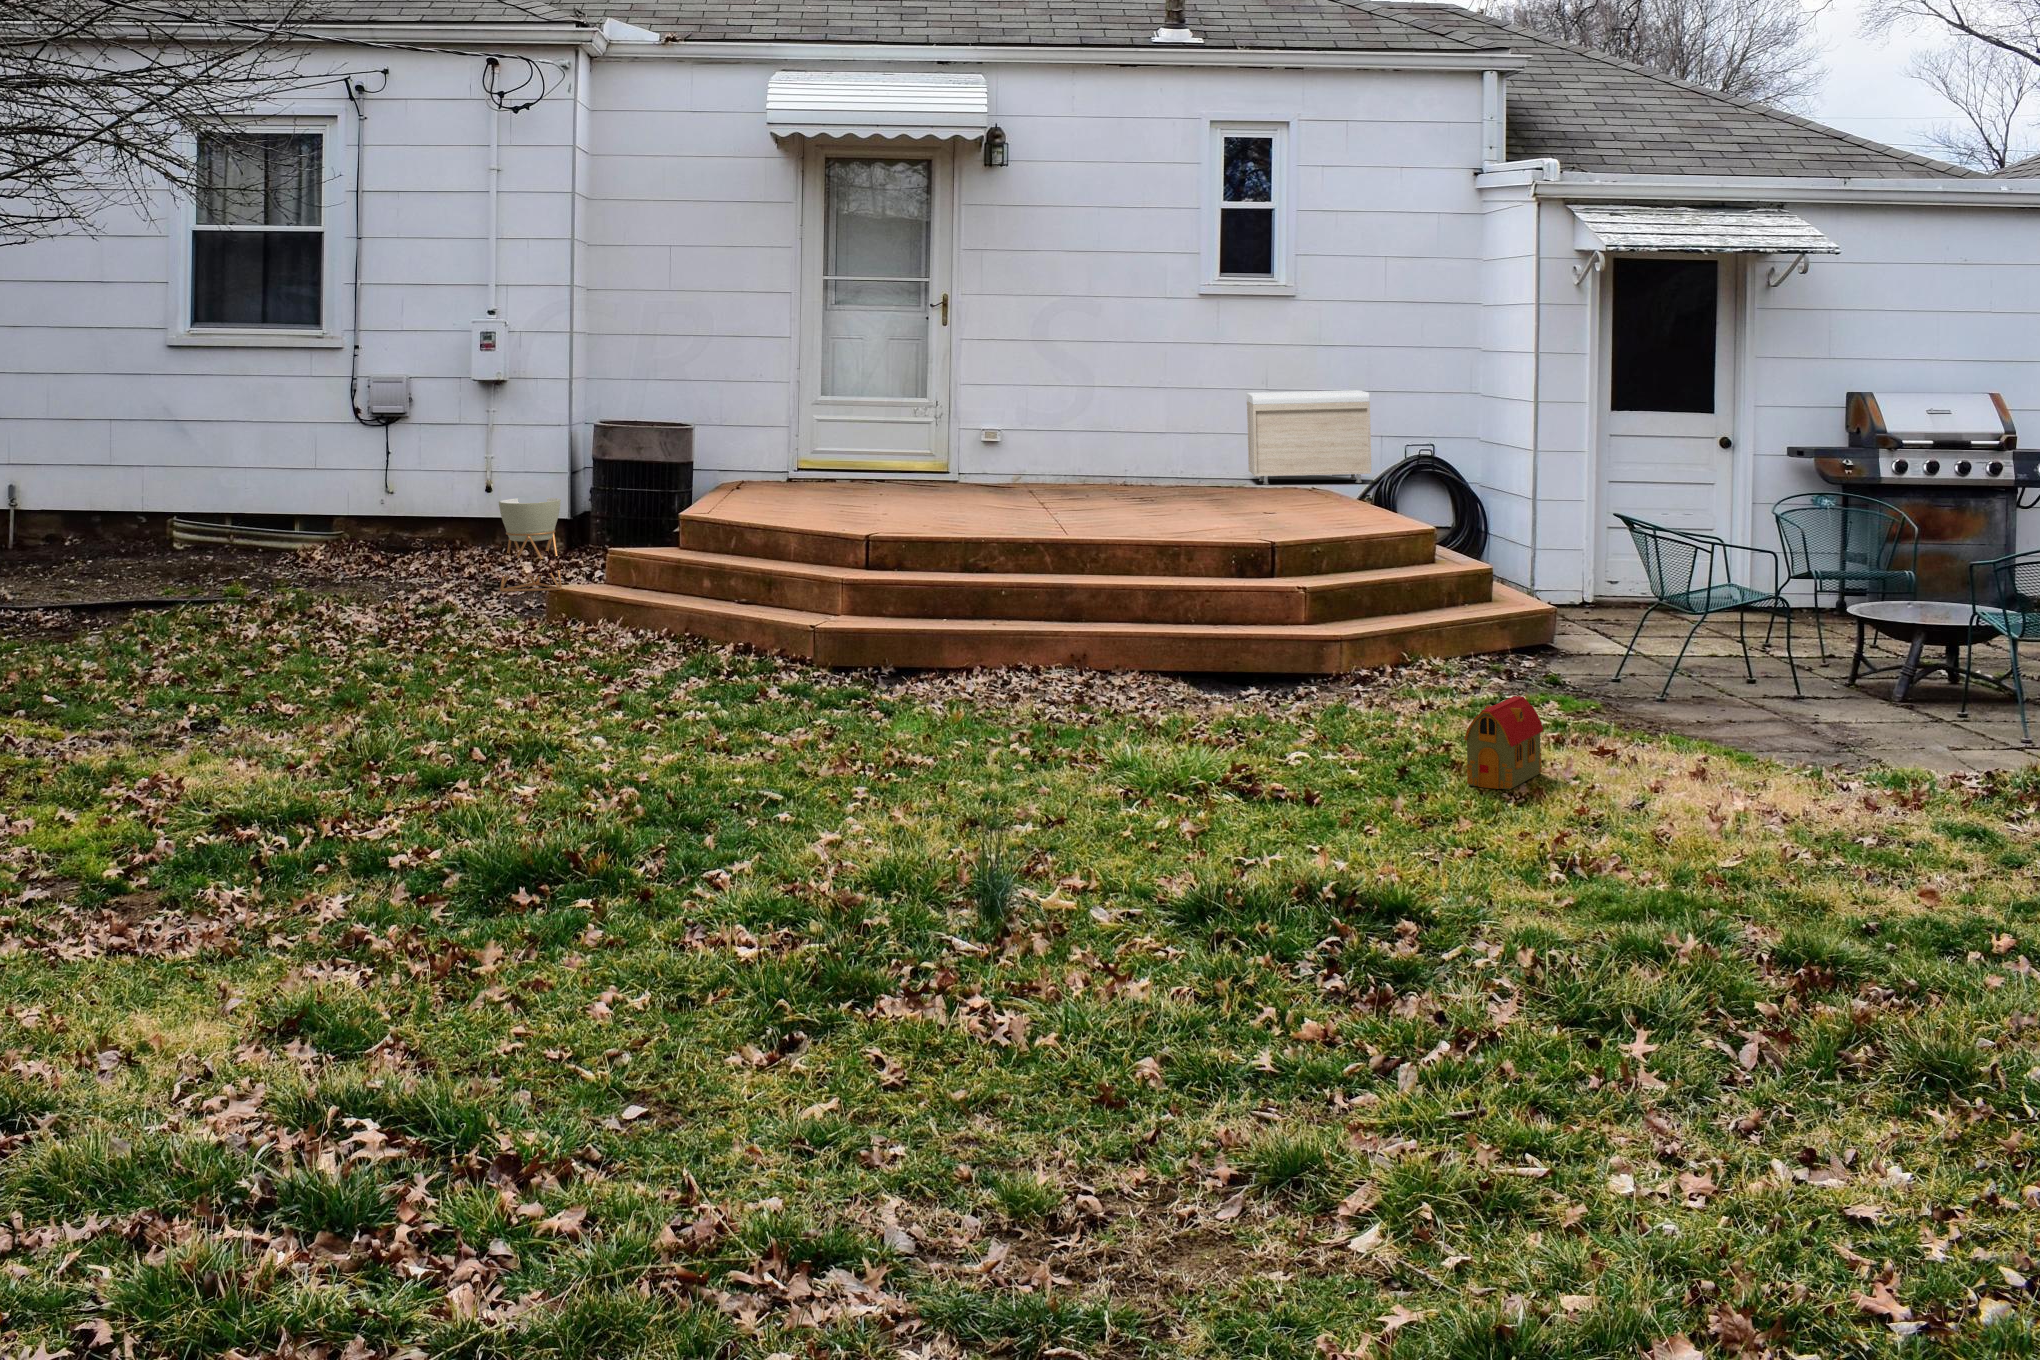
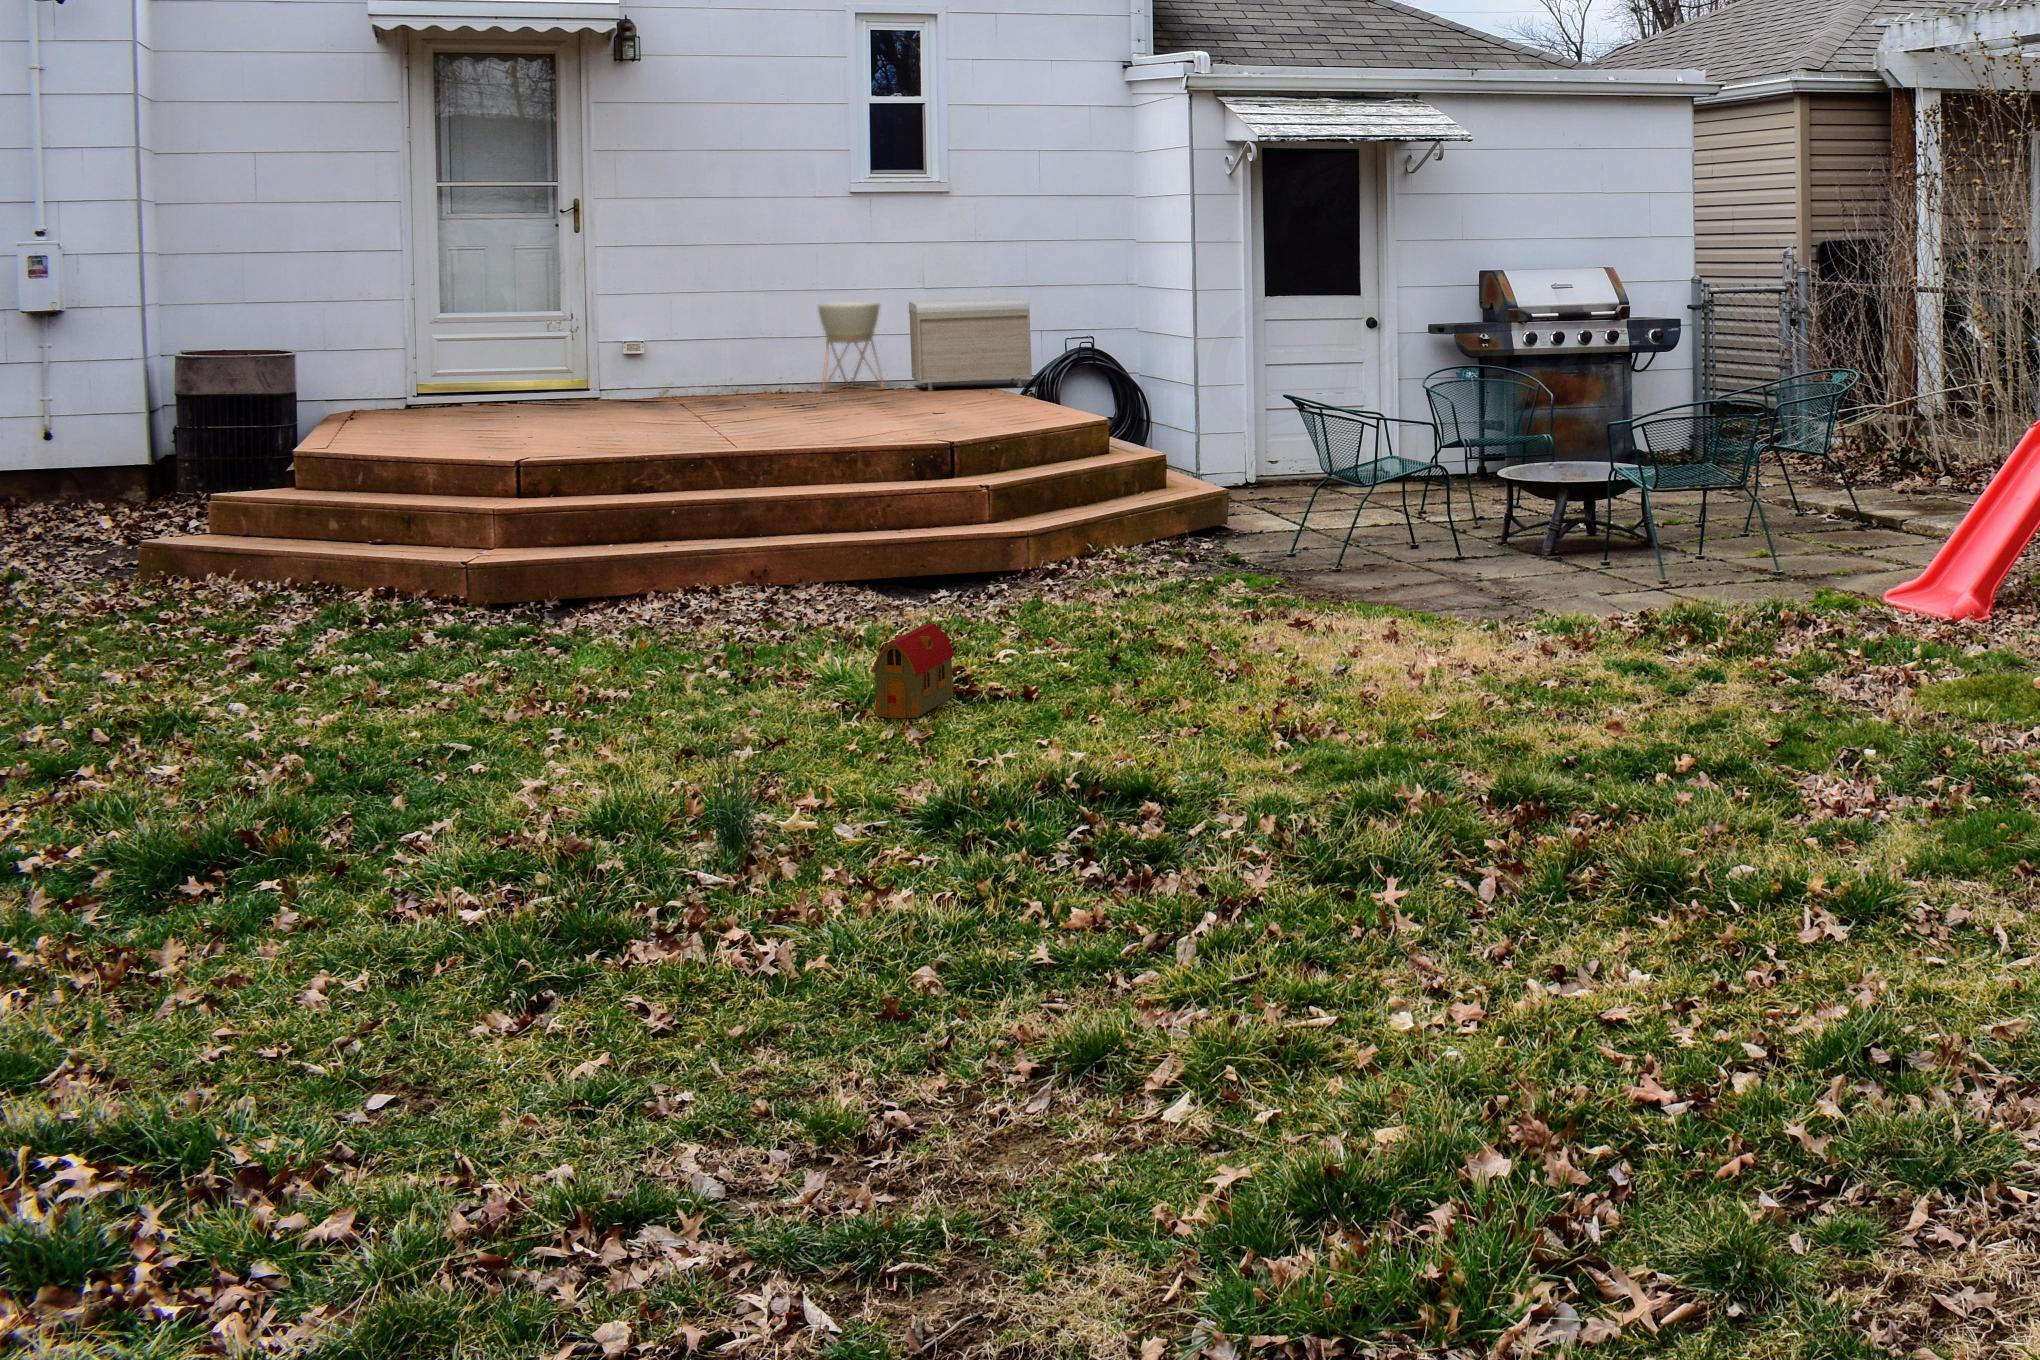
planter: present [499,498,562,592] -> present [818,302,884,392]
toy house: present [1464,696,1543,790] -> present [872,623,955,718]

